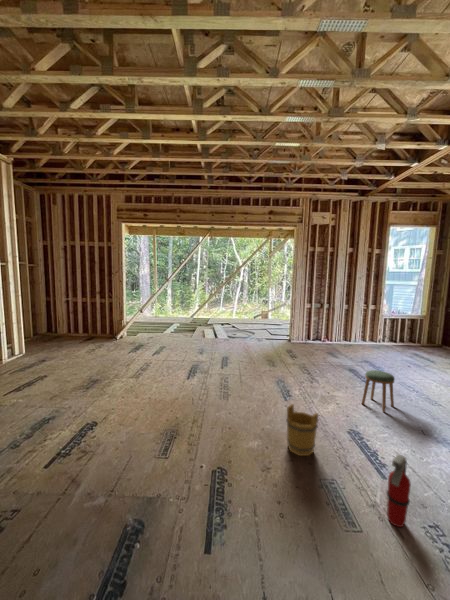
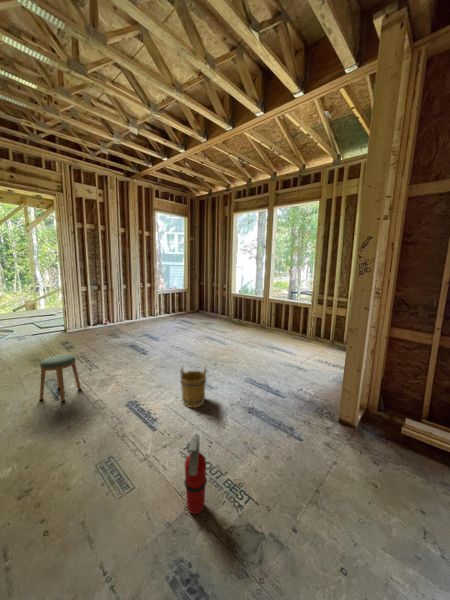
stool: present [362,370,394,413] -> present [40,354,81,401]
bucket: present [286,404,318,456] -> present [180,368,207,408]

